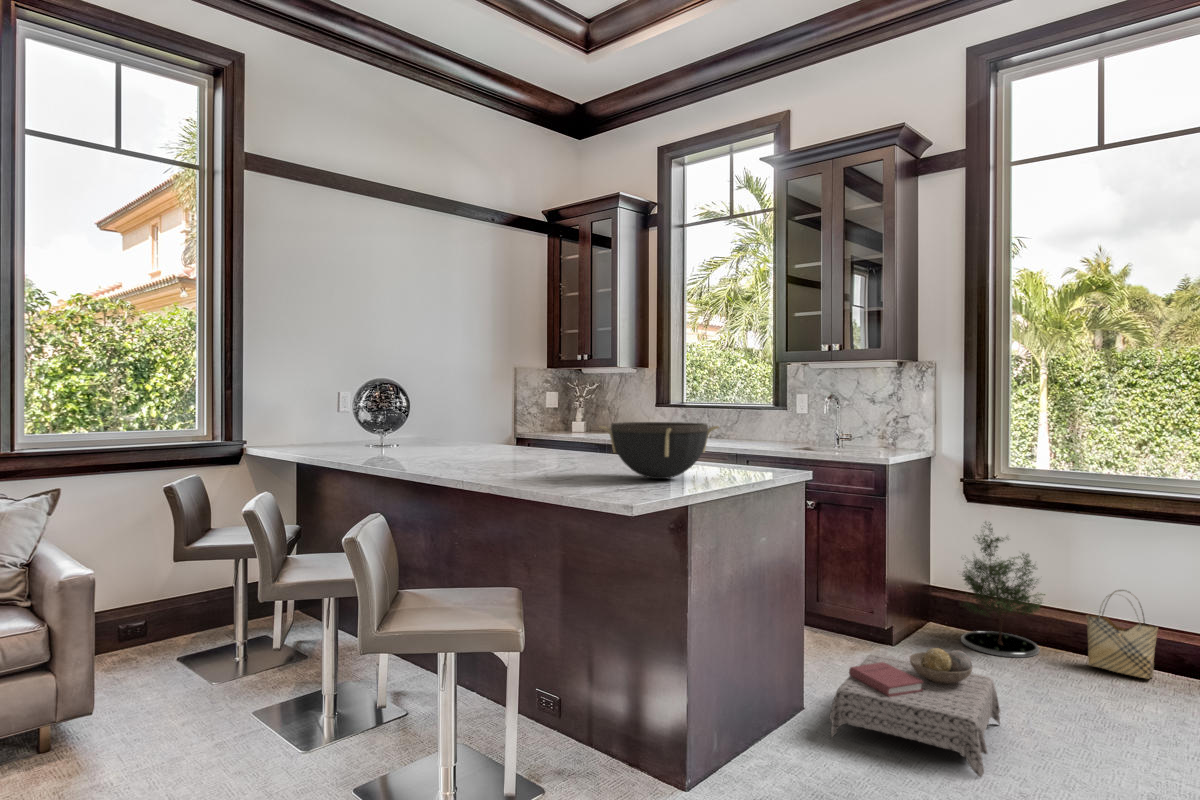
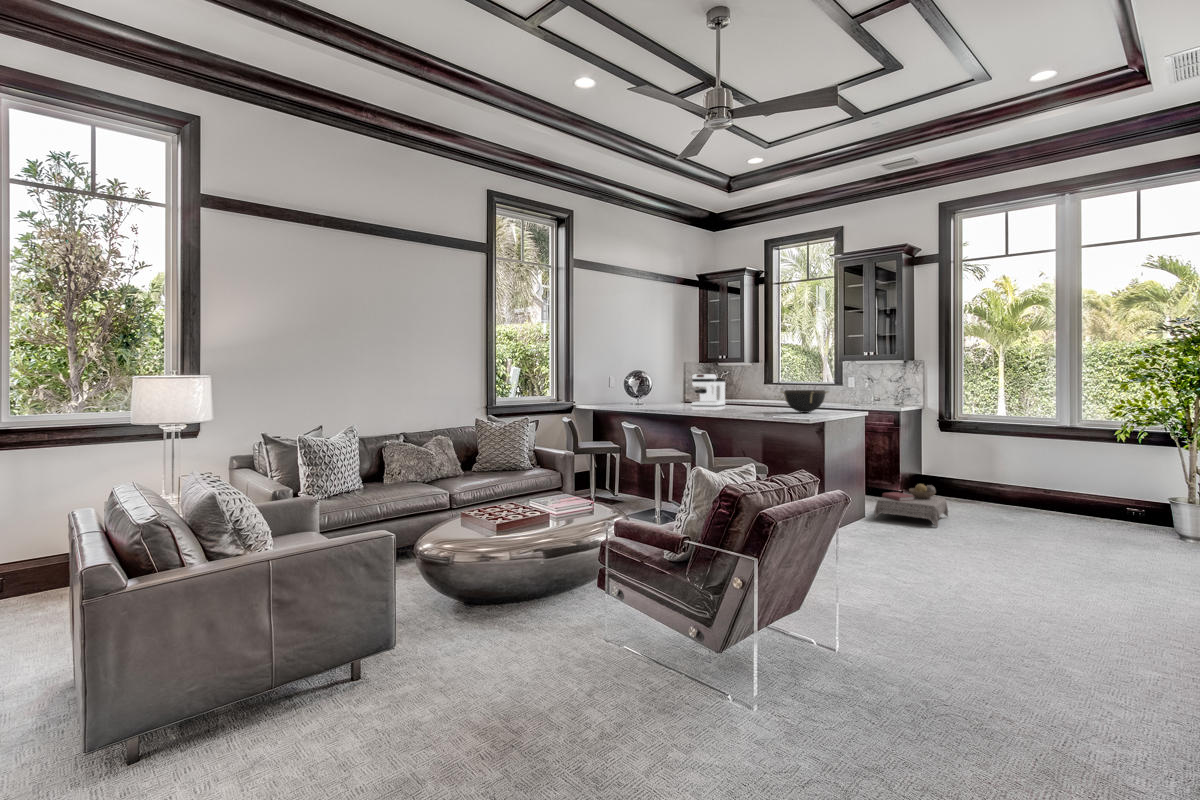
coffee maker: none [416,383,503,469] -> present [691,374,725,411]
potted tree: present [961,524,1045,658] -> none [933,438,977,502]
woven basket: present [1086,590,1158,679] -> none [995,469,1028,508]

